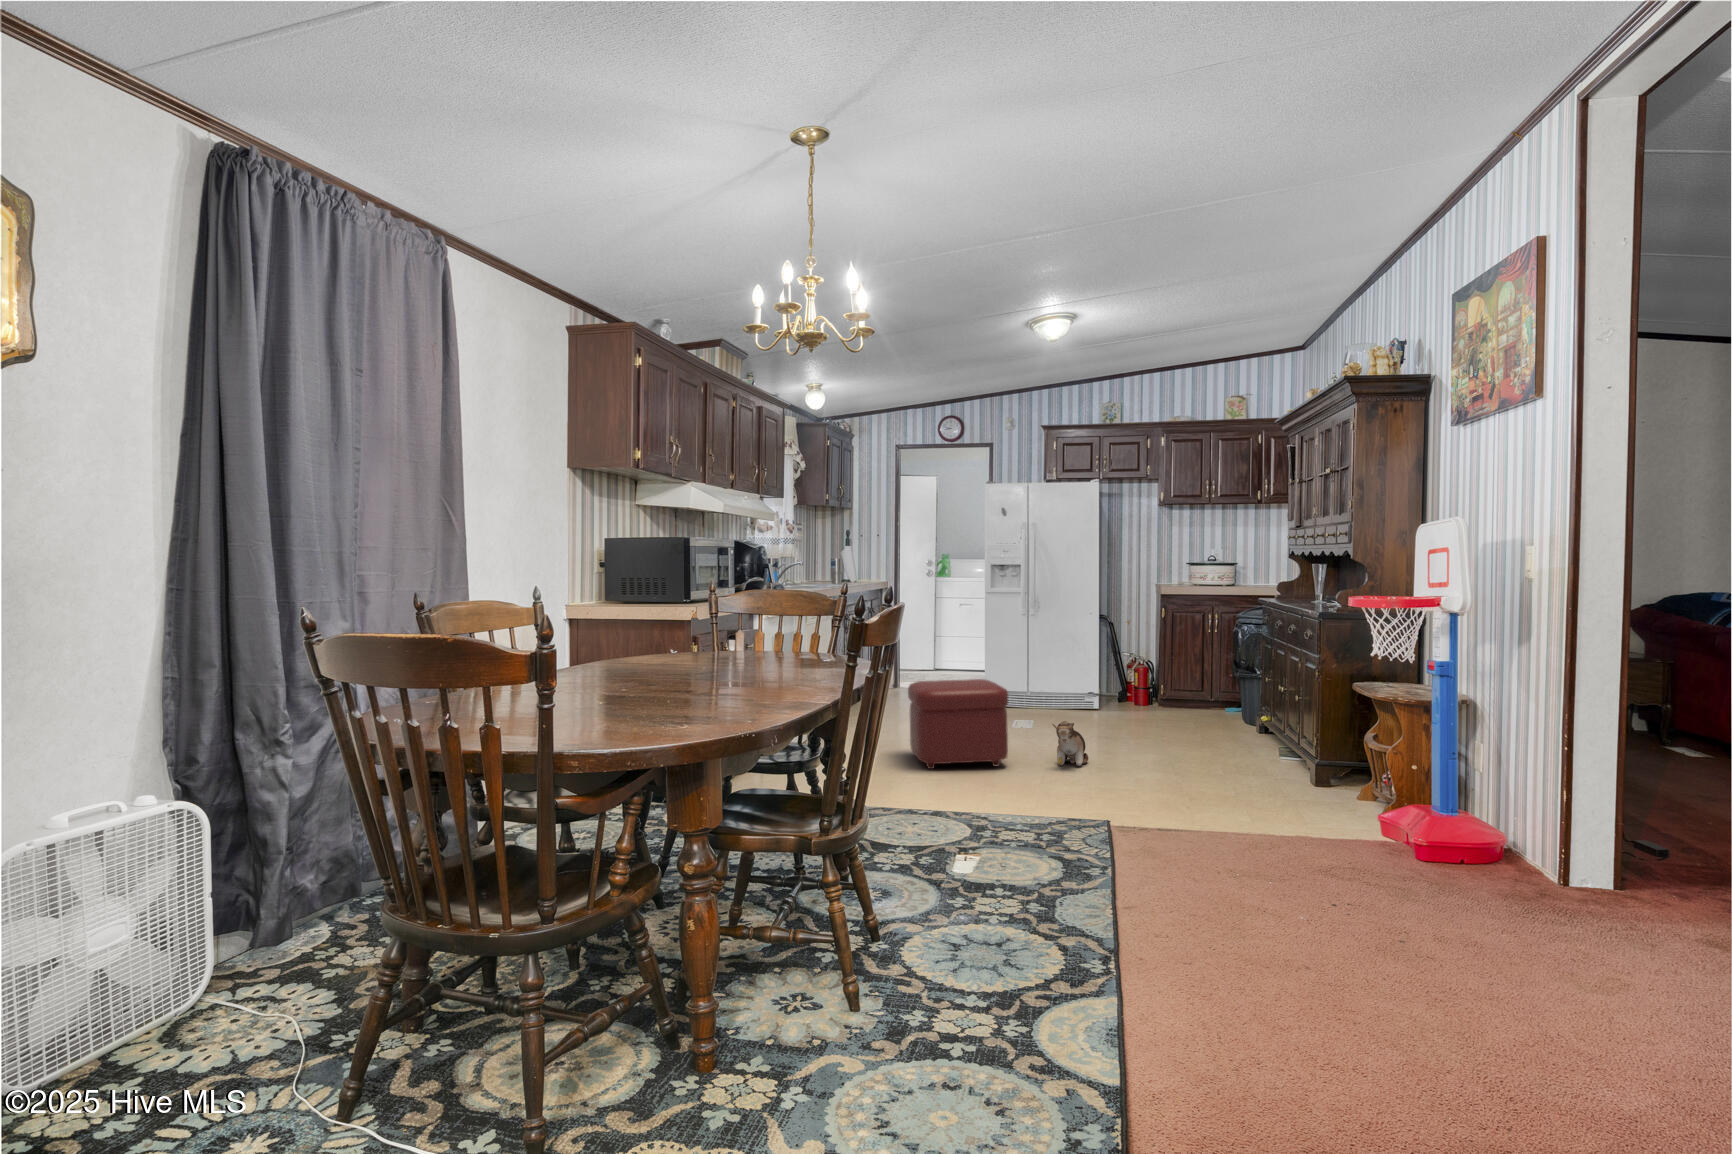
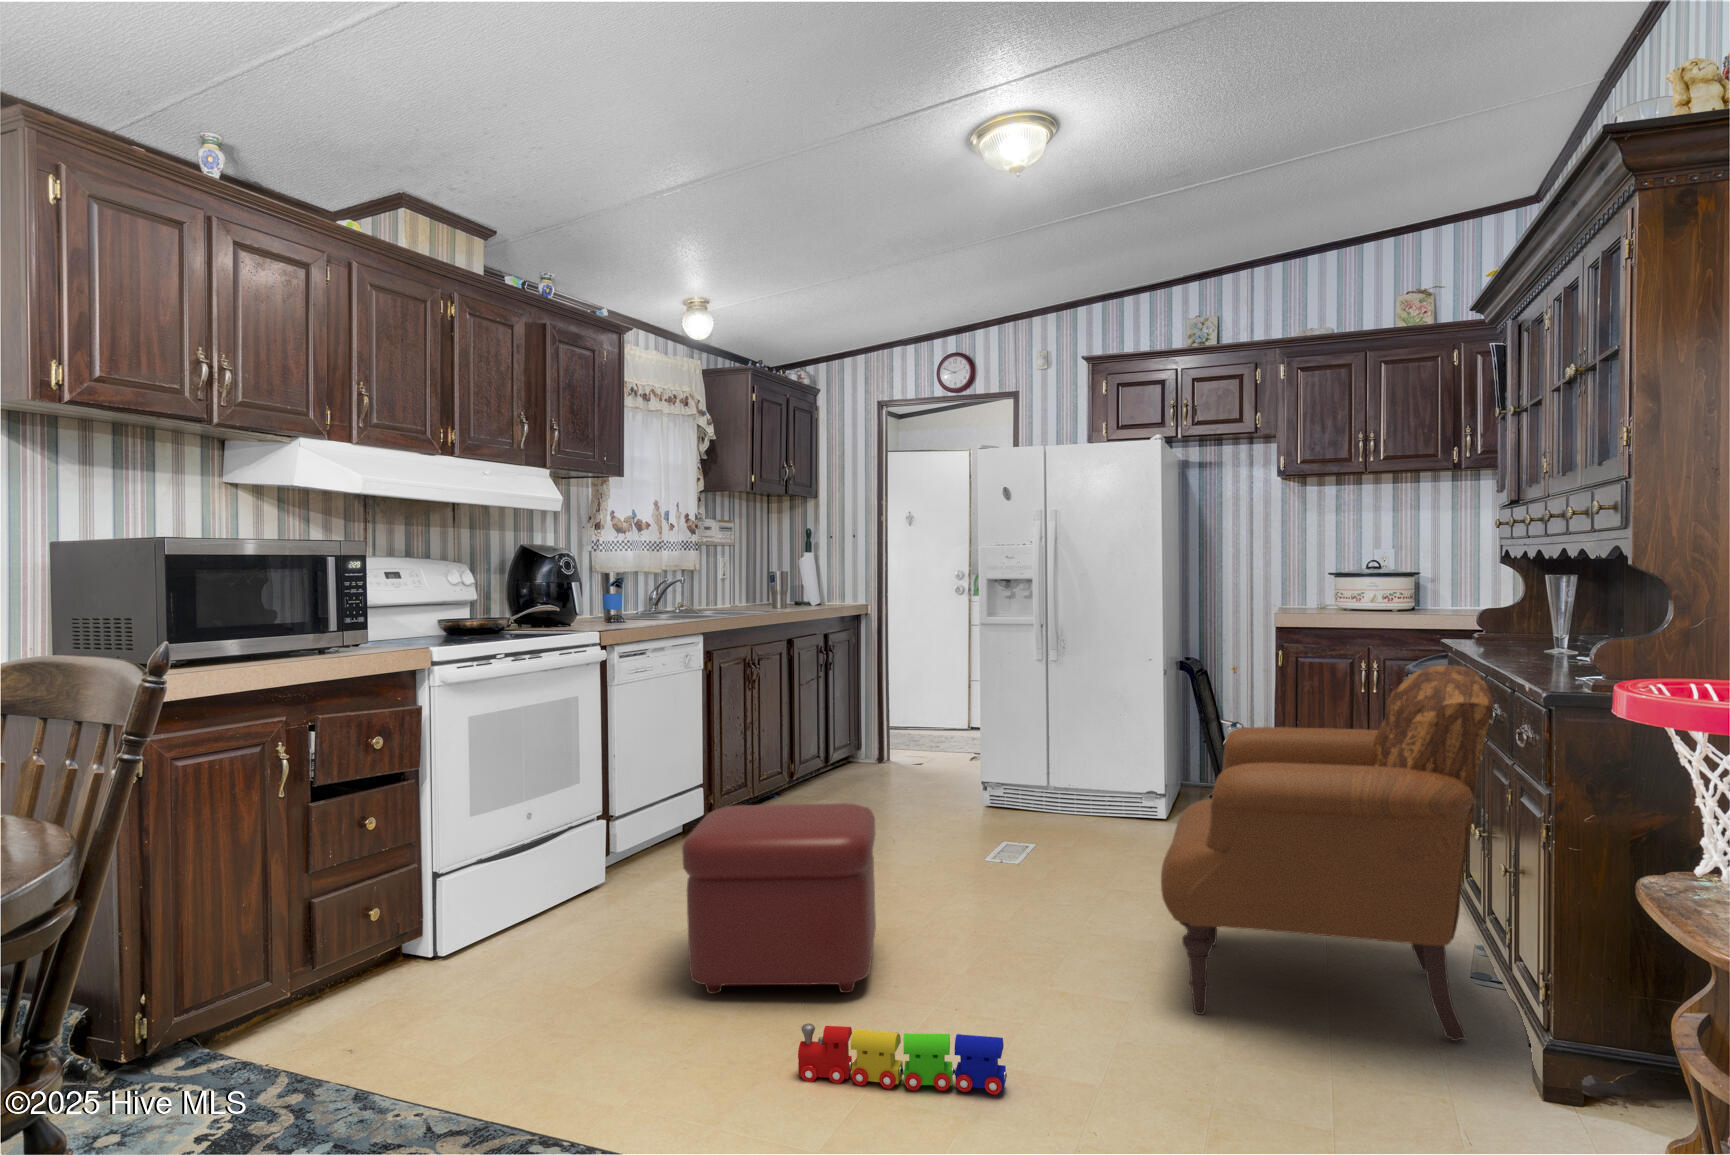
armchair: none [1140,606,1297,771] -> present [1161,665,1494,1041]
plush toy: present [1053,721,1088,766] -> none [955,905,1047,999]
toy train: none [1003,765,1098,790] -> present [798,1023,1007,1095]

